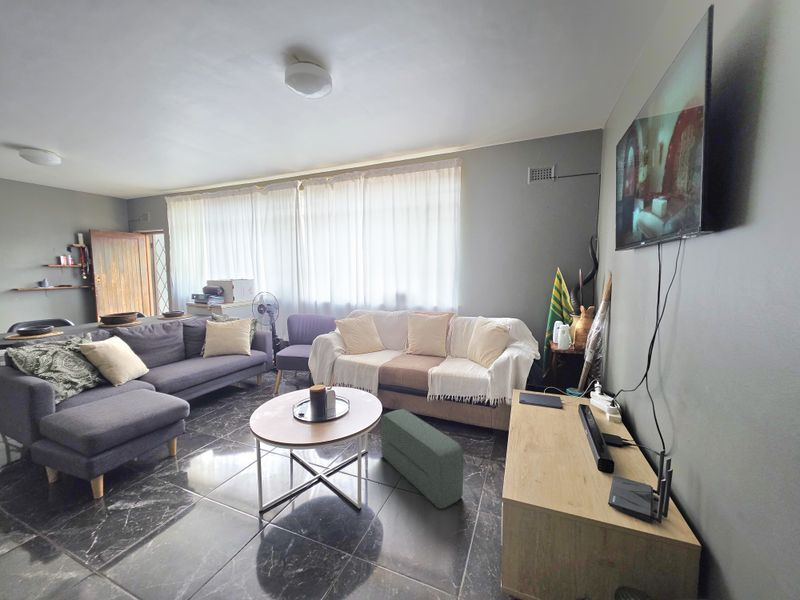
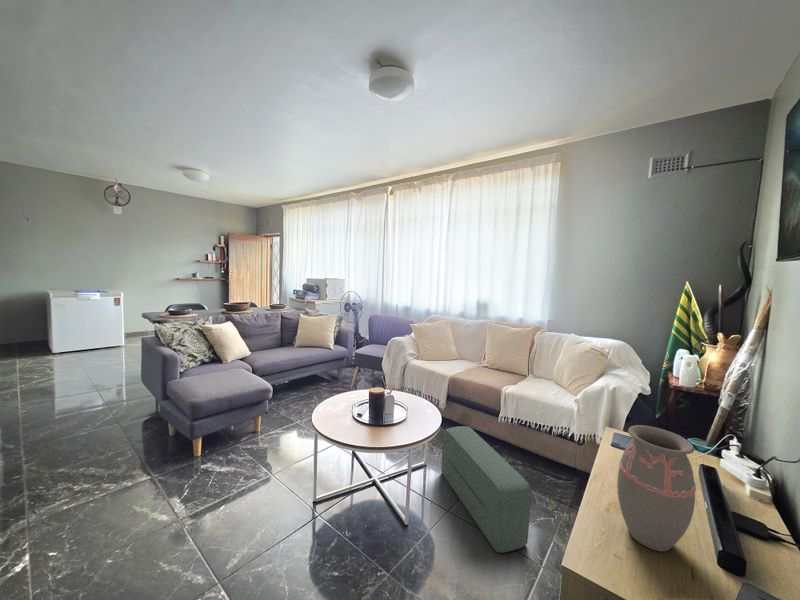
decorative vase: none [528,379,576,468] -> present [617,425,696,551]

